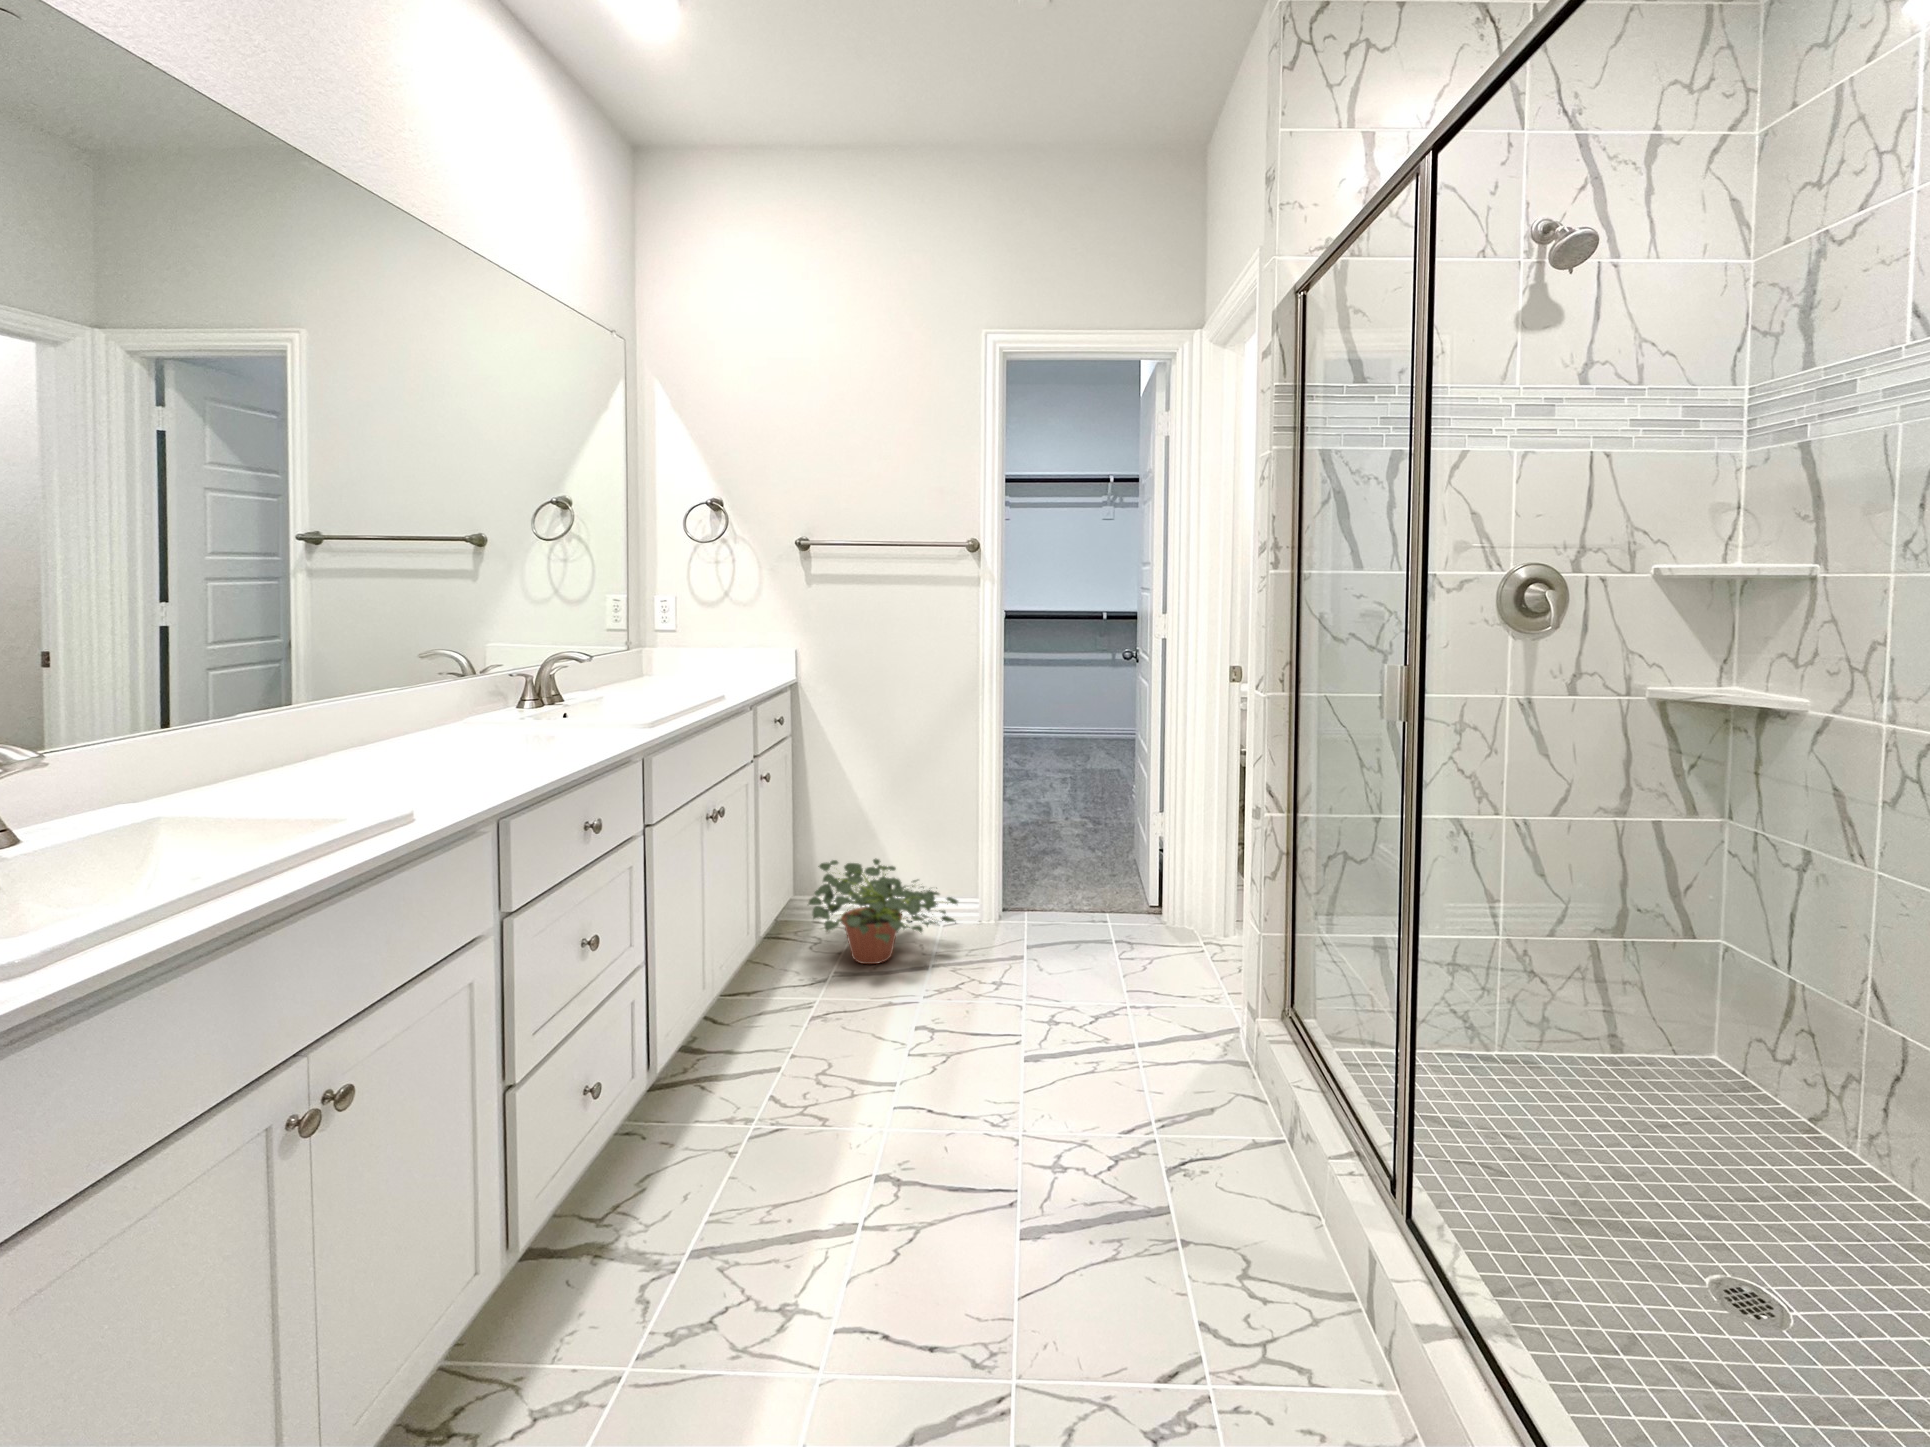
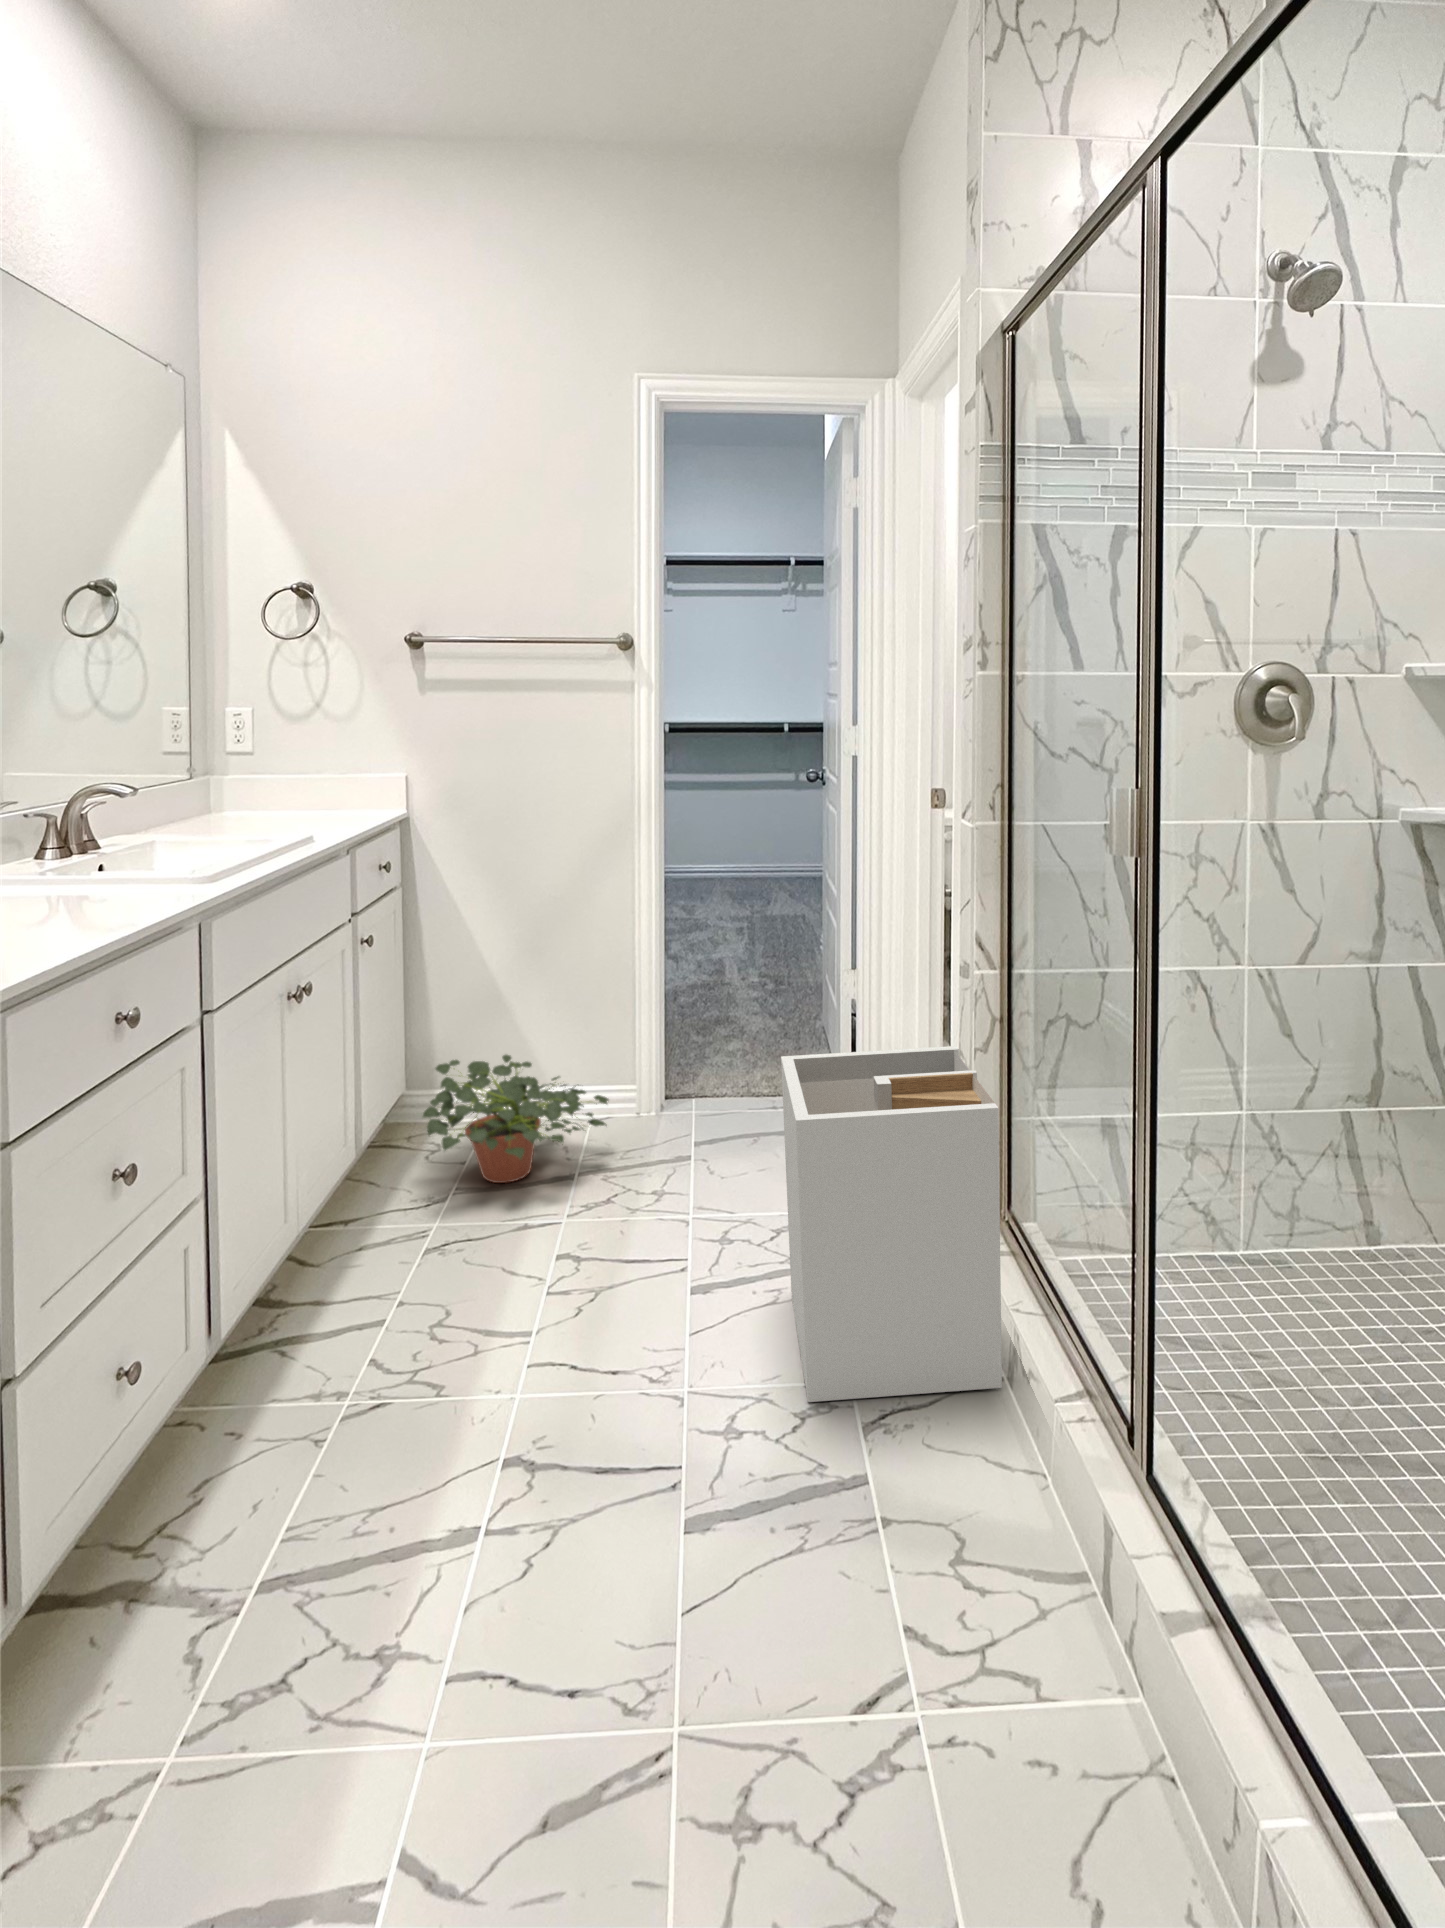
laundry hamper: none [1109,866,1290,1152] -> present [781,1046,1002,1402]

